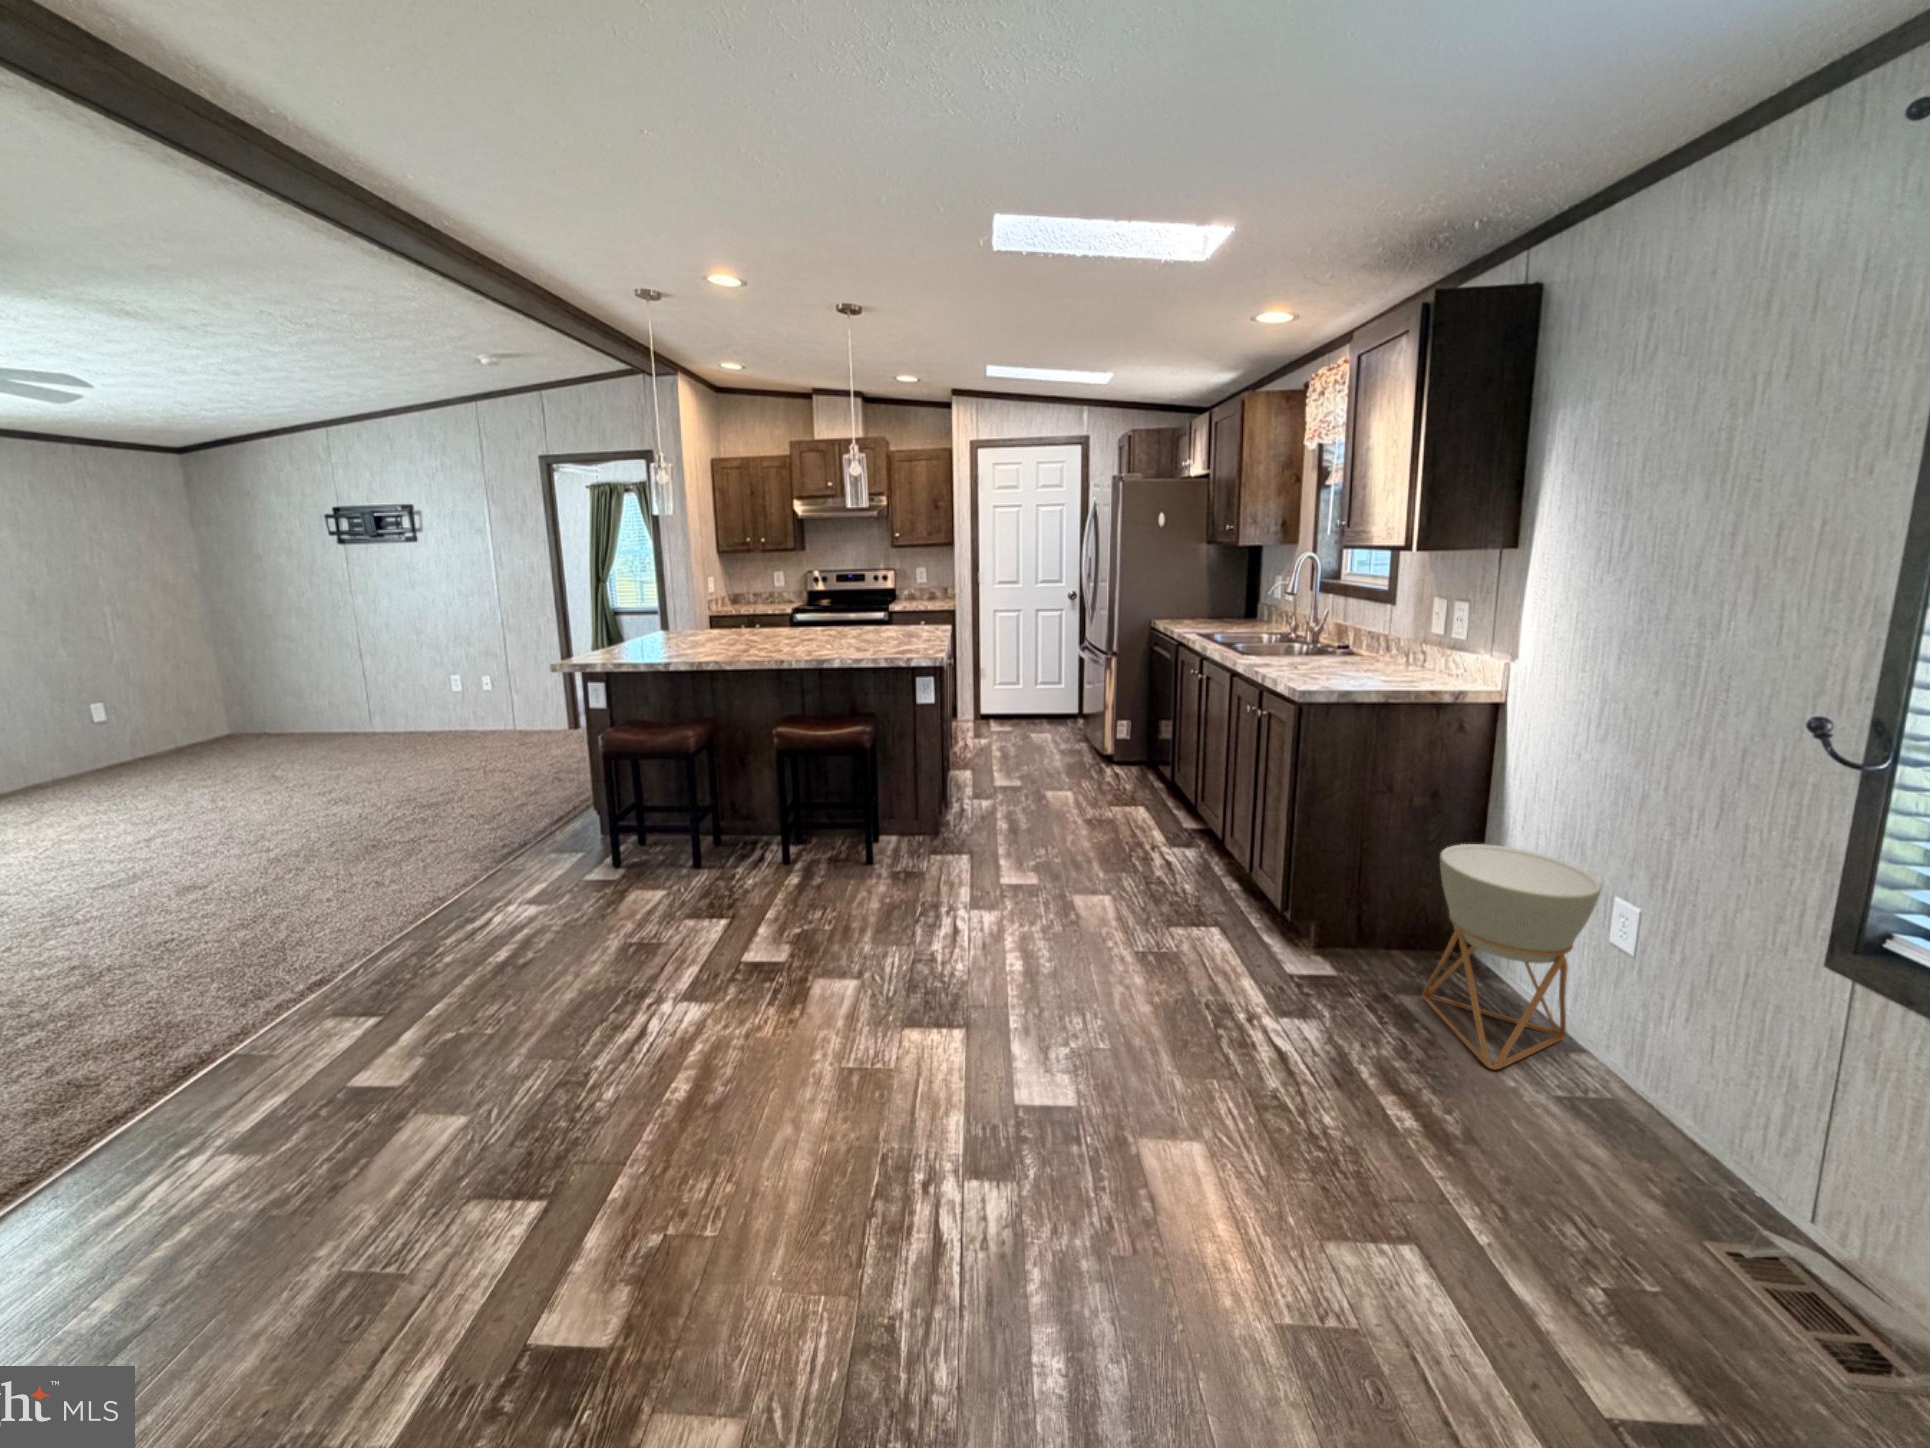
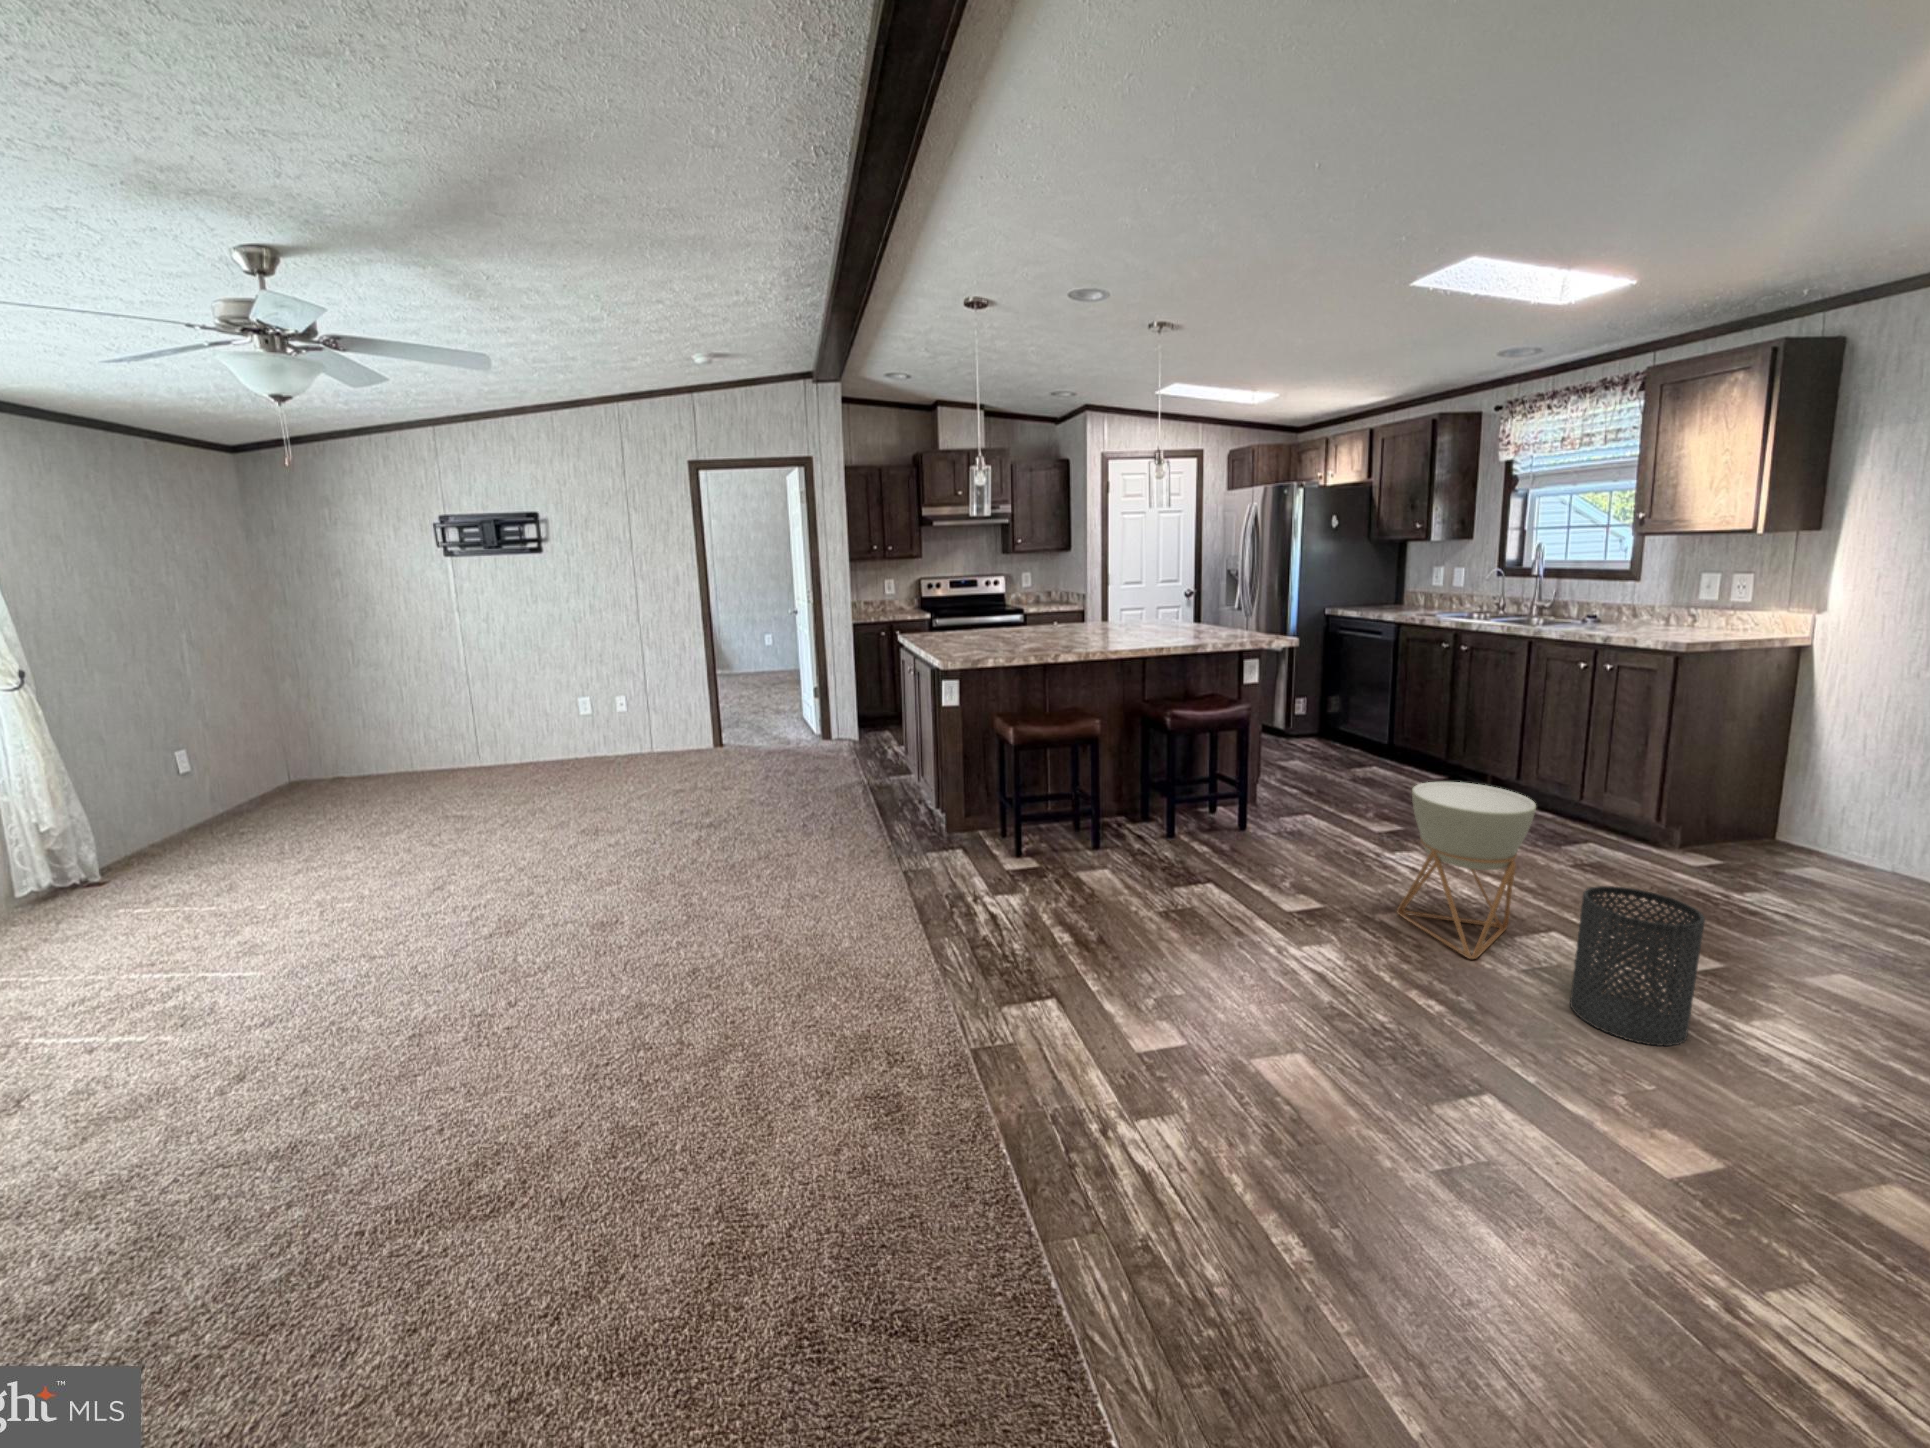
trash can: none [1598,1007,1794,1239] -> present [1570,886,1705,1046]

